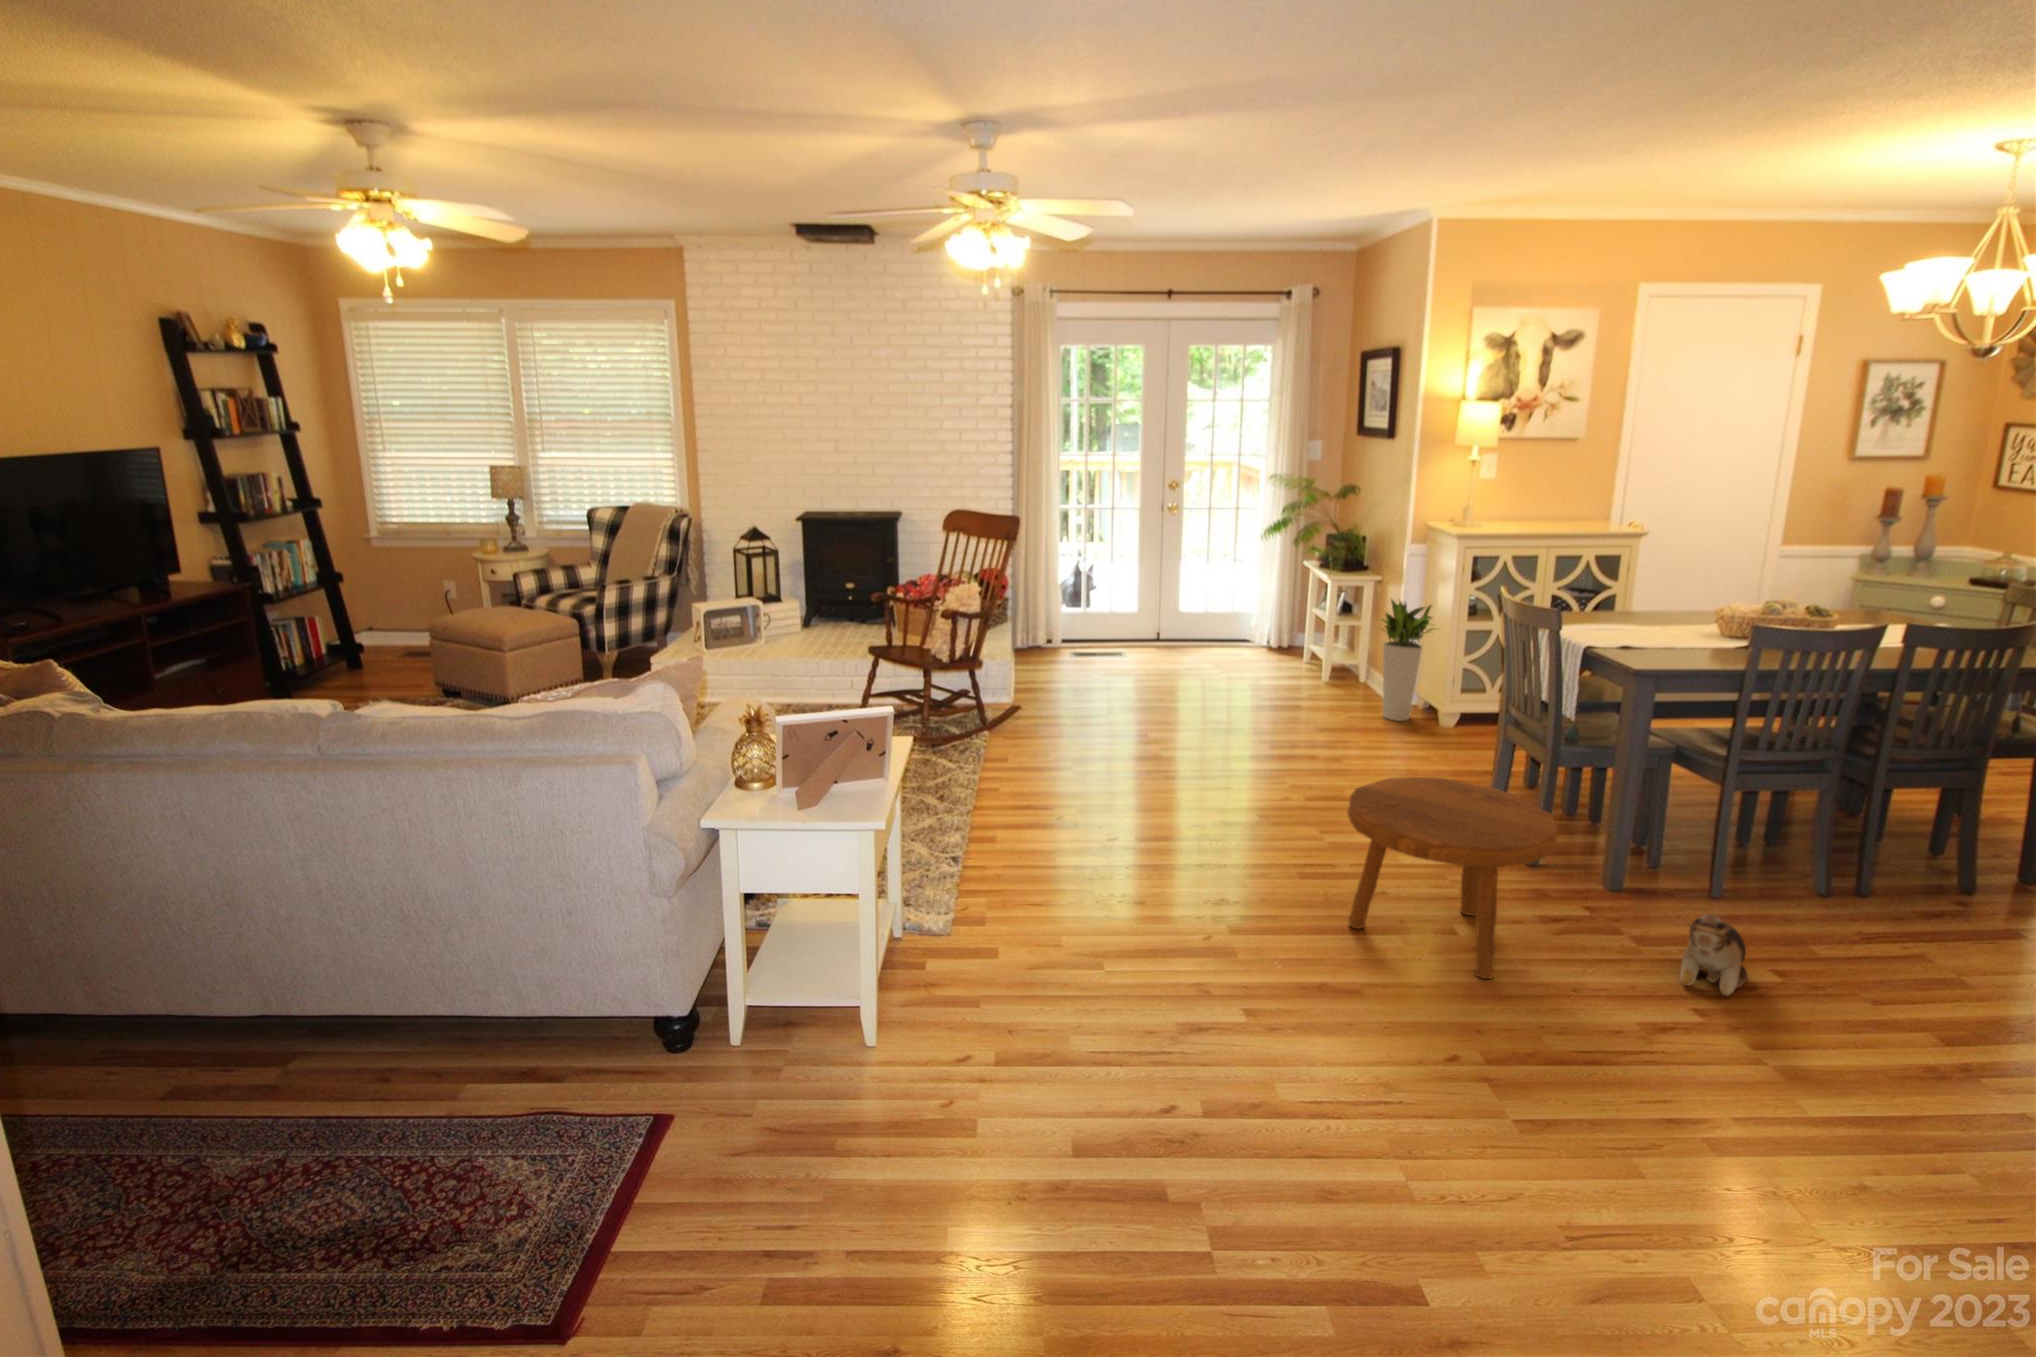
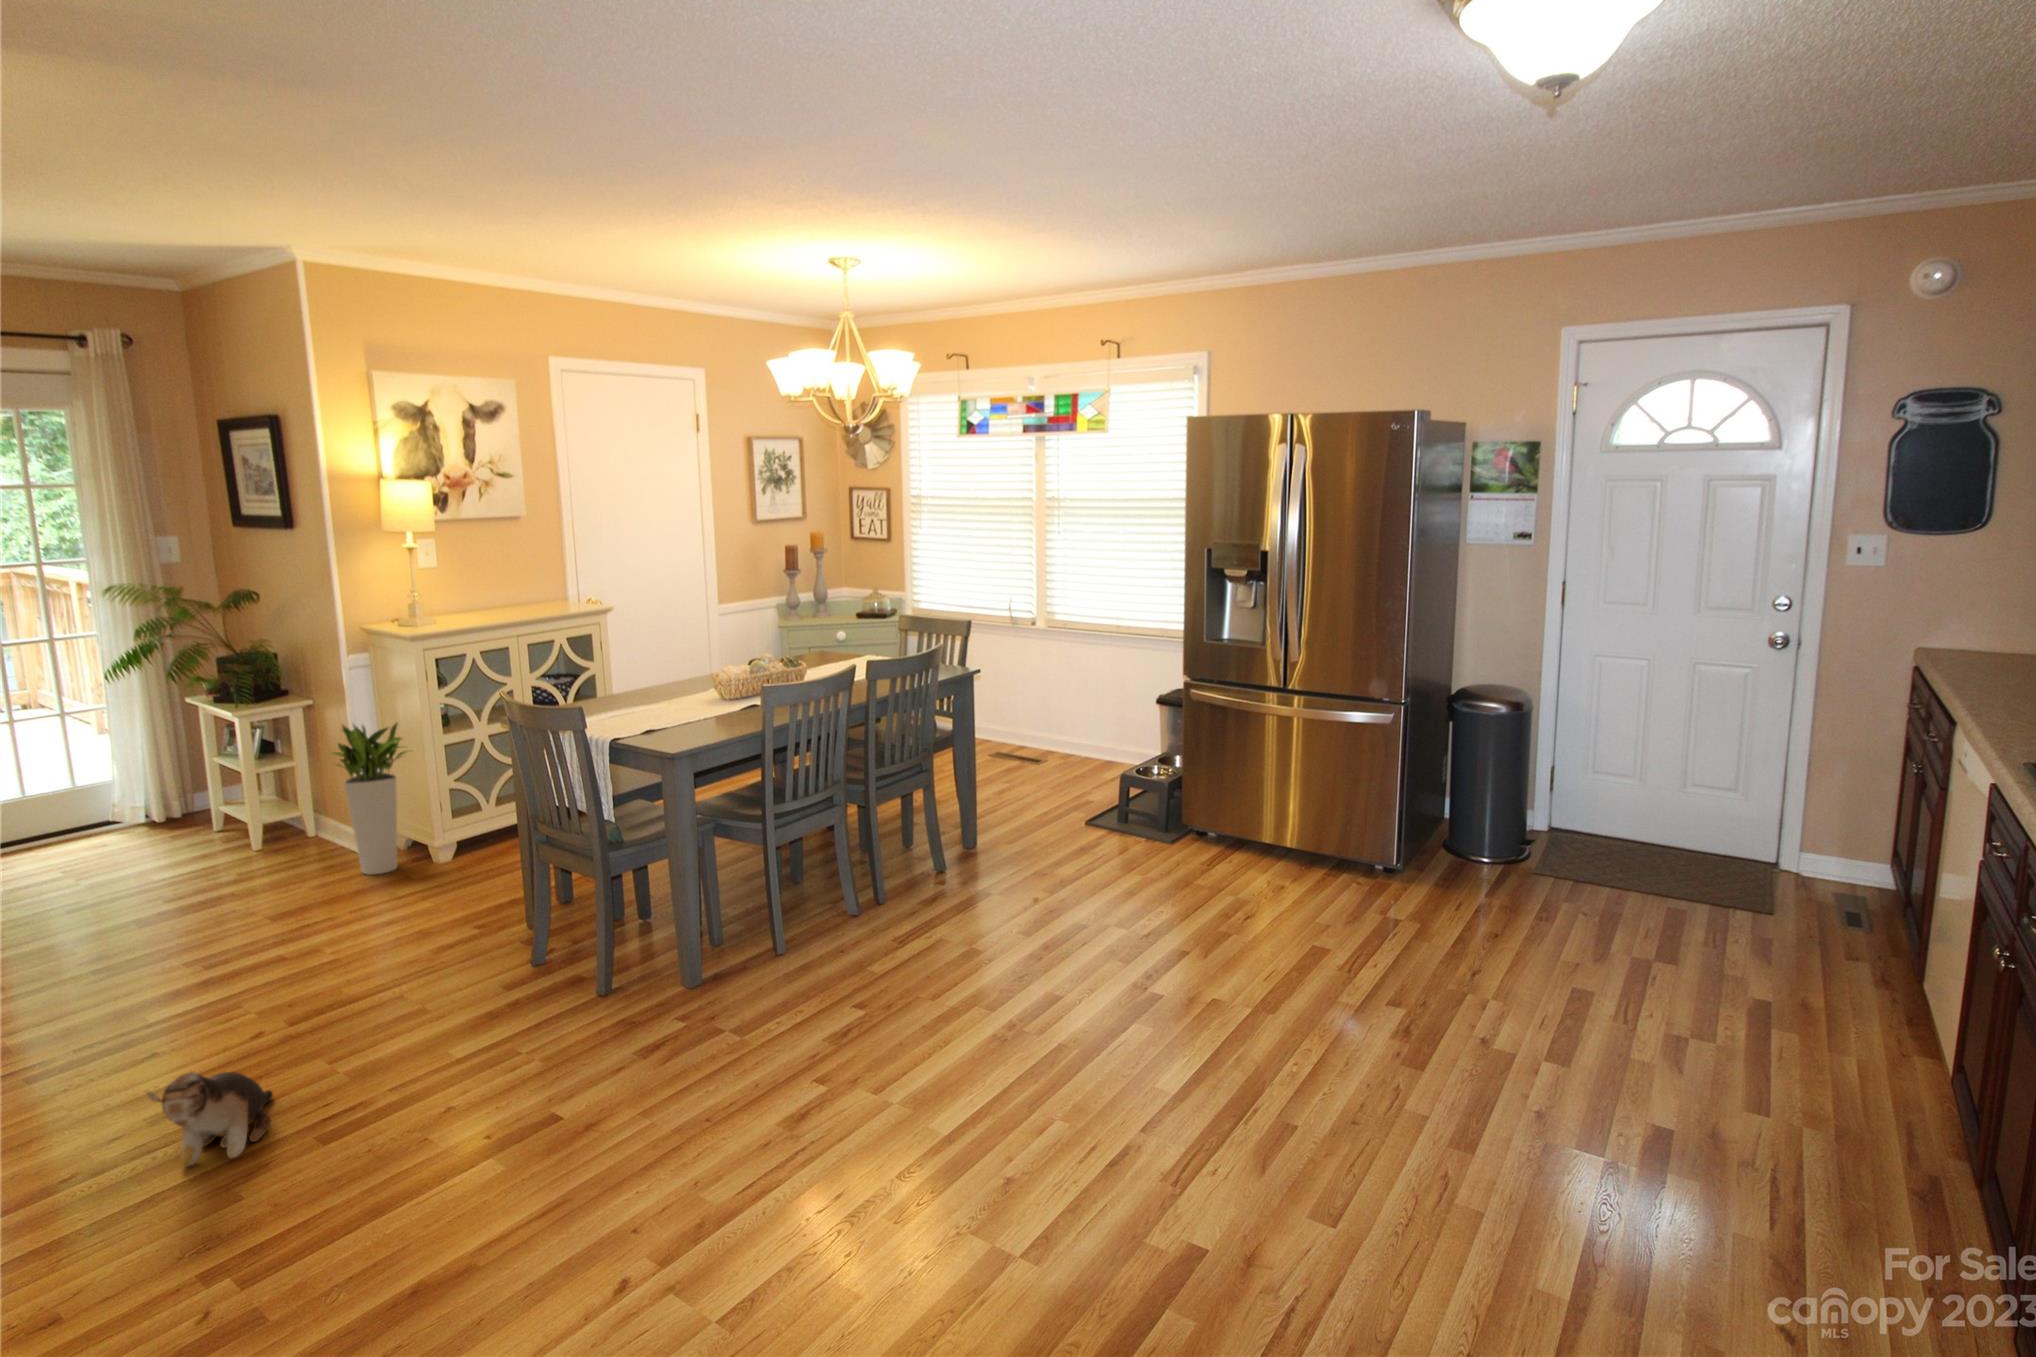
footstool: present [1348,777,1558,979] -> none [405,921,664,1159]
plush toy: present [1680,914,1748,995] -> present [147,1072,273,1166]

